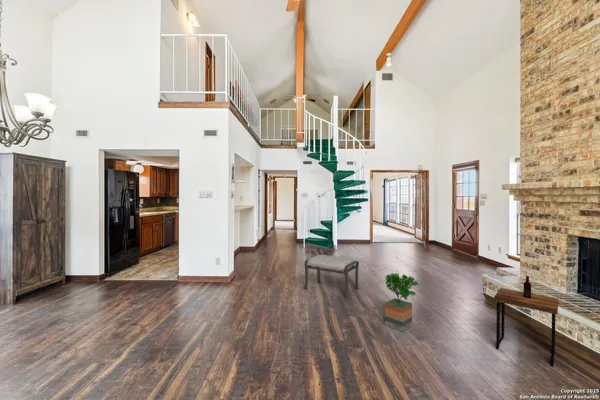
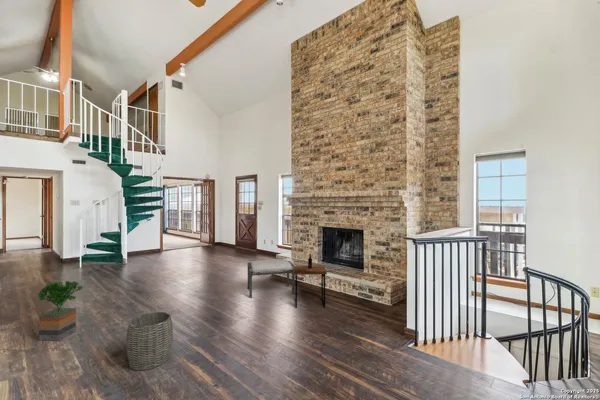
ottoman: present [304,255,359,298] -> present [248,259,295,298]
potted tree: present [385,273,419,332] -> present [38,281,83,340]
woven basket: none [286,301,324,354] -> present [126,312,173,370]

